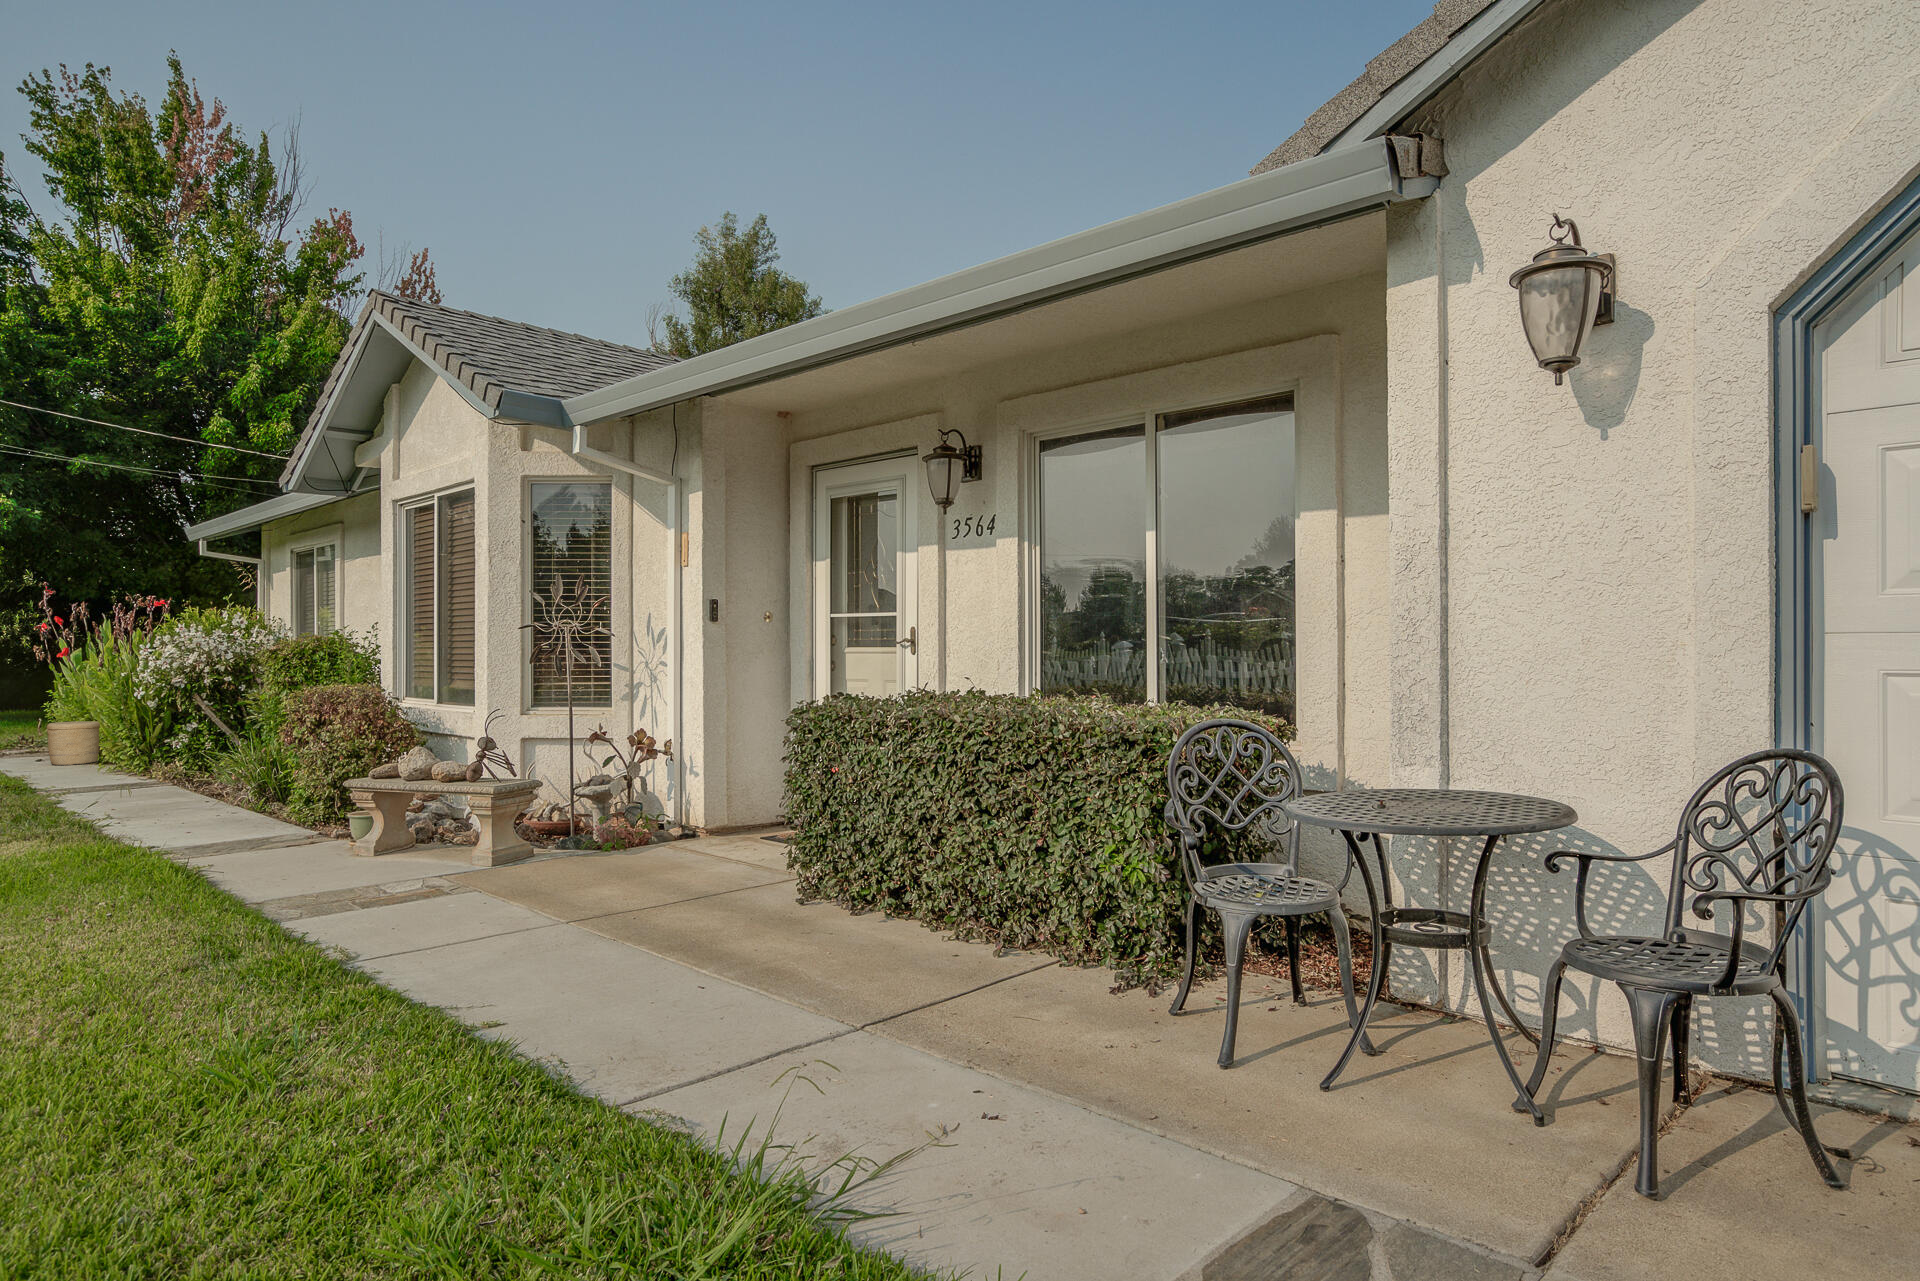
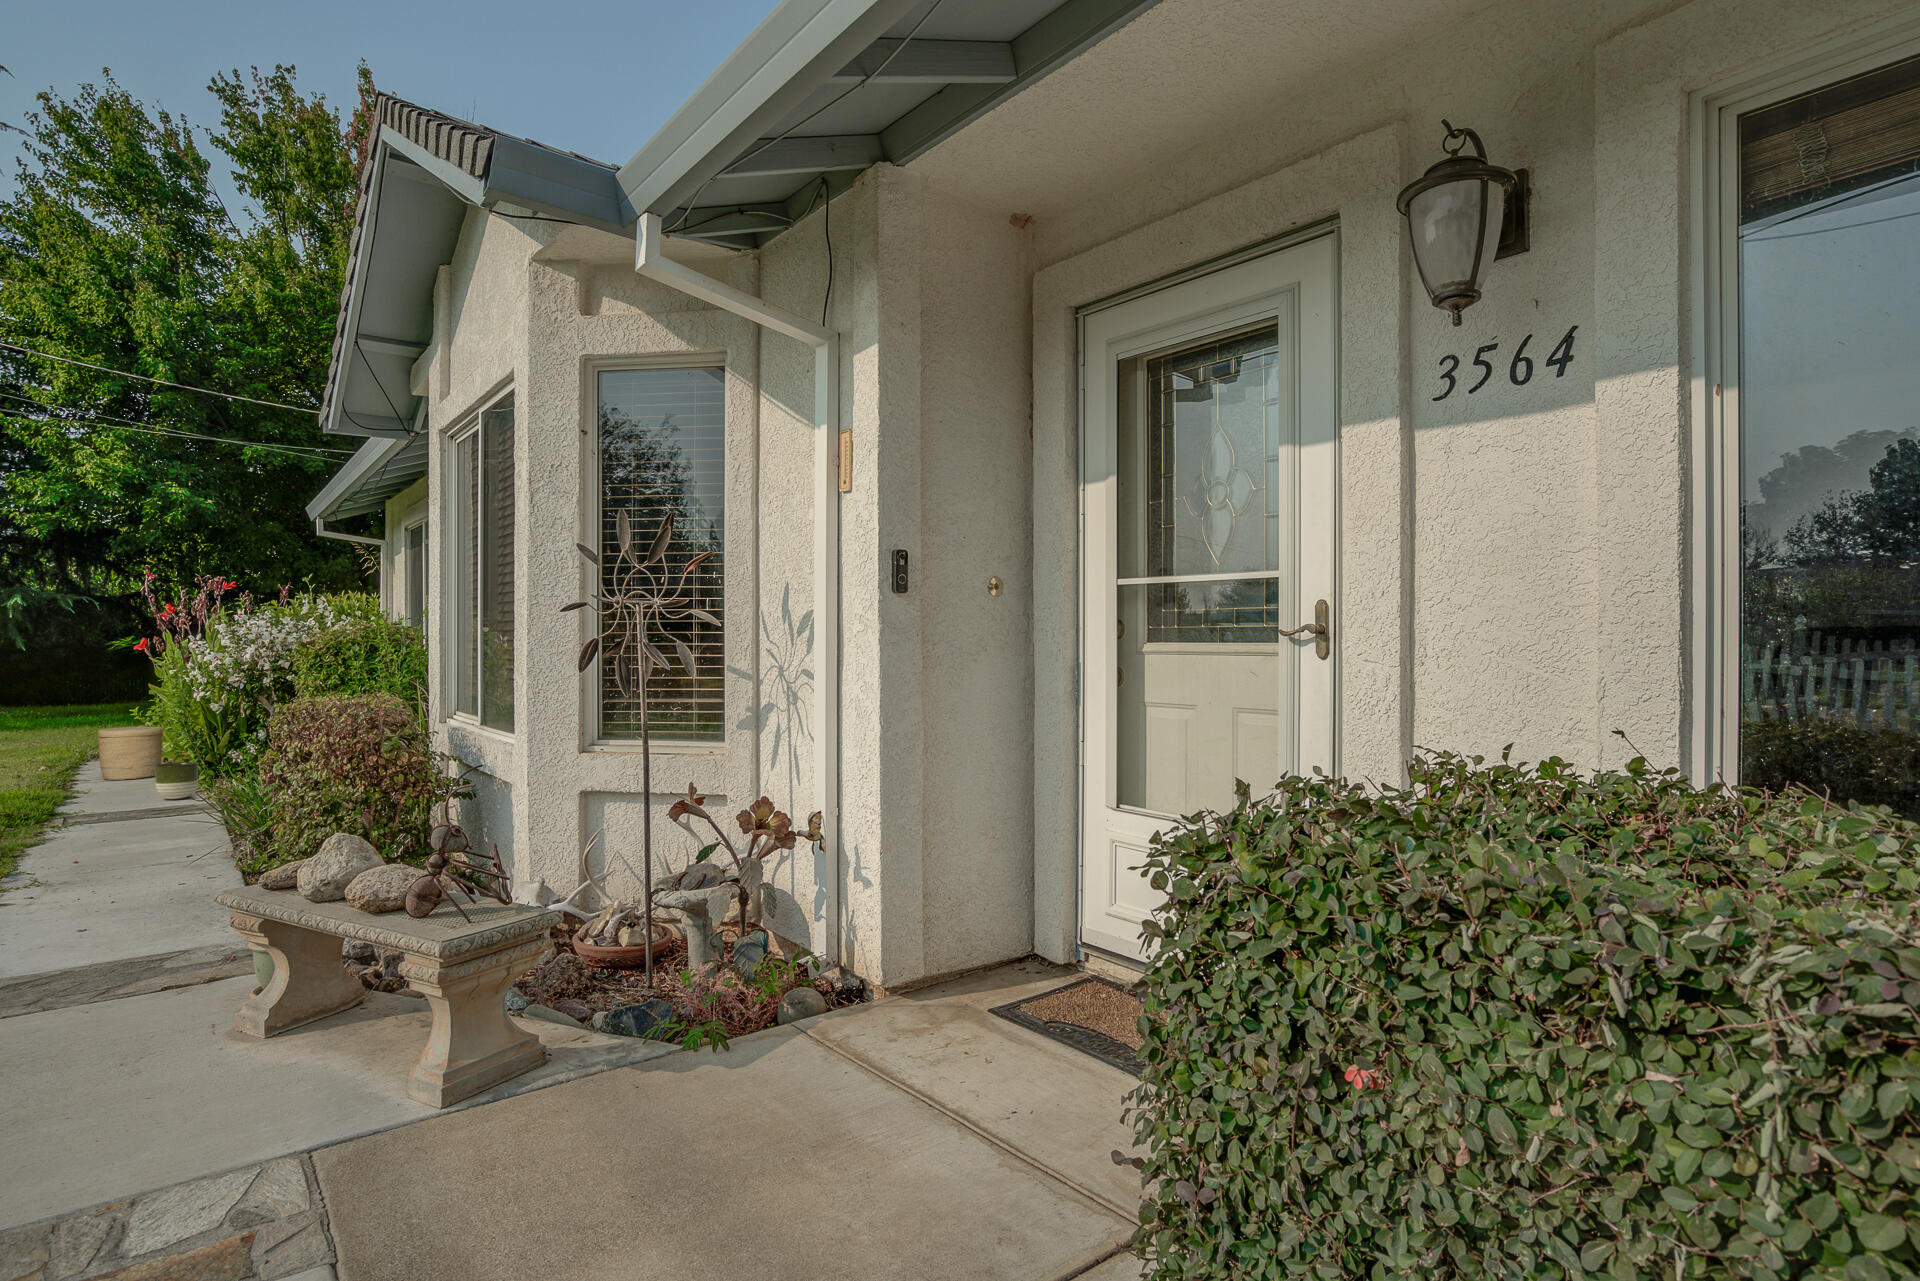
planter: none [127,745,159,774] -> present [155,762,198,799]

